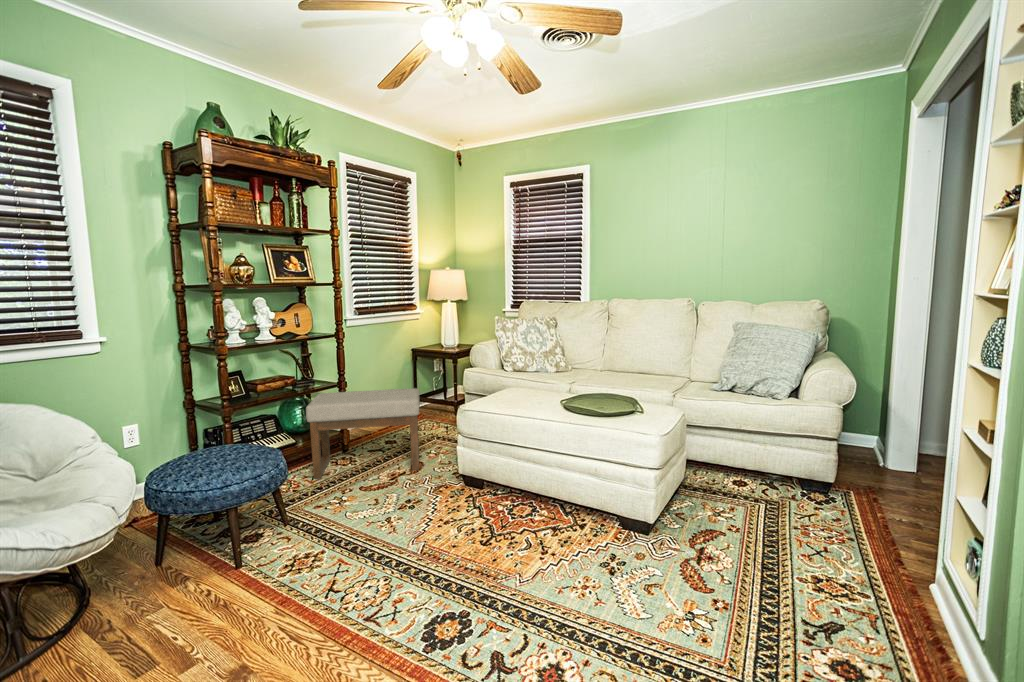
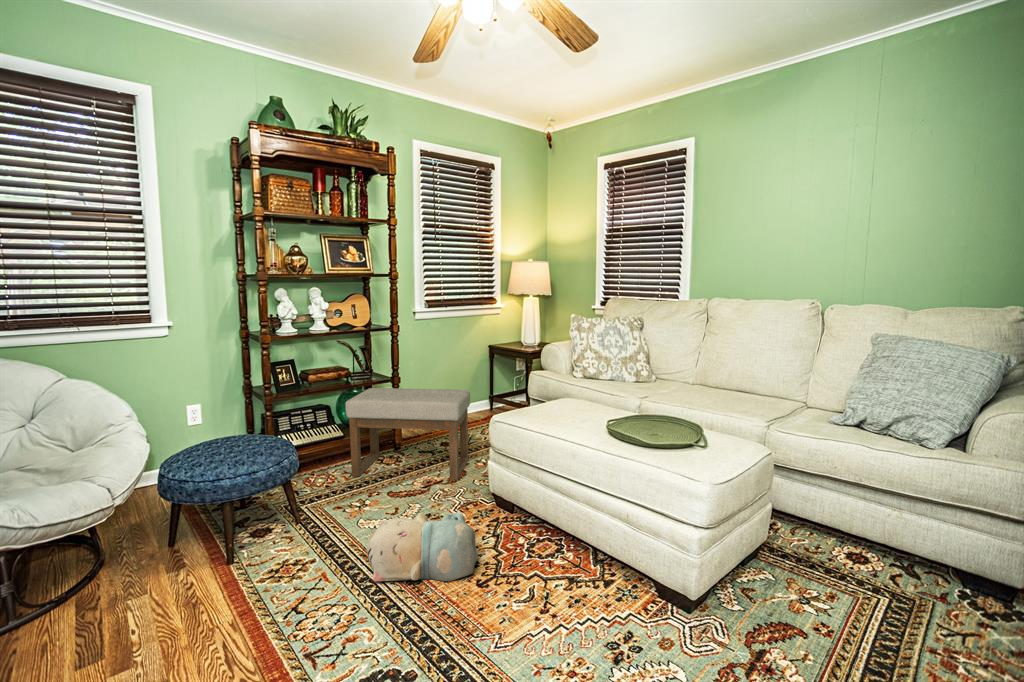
plush toy: none [377,488,477,556] -> present [366,512,478,581]

